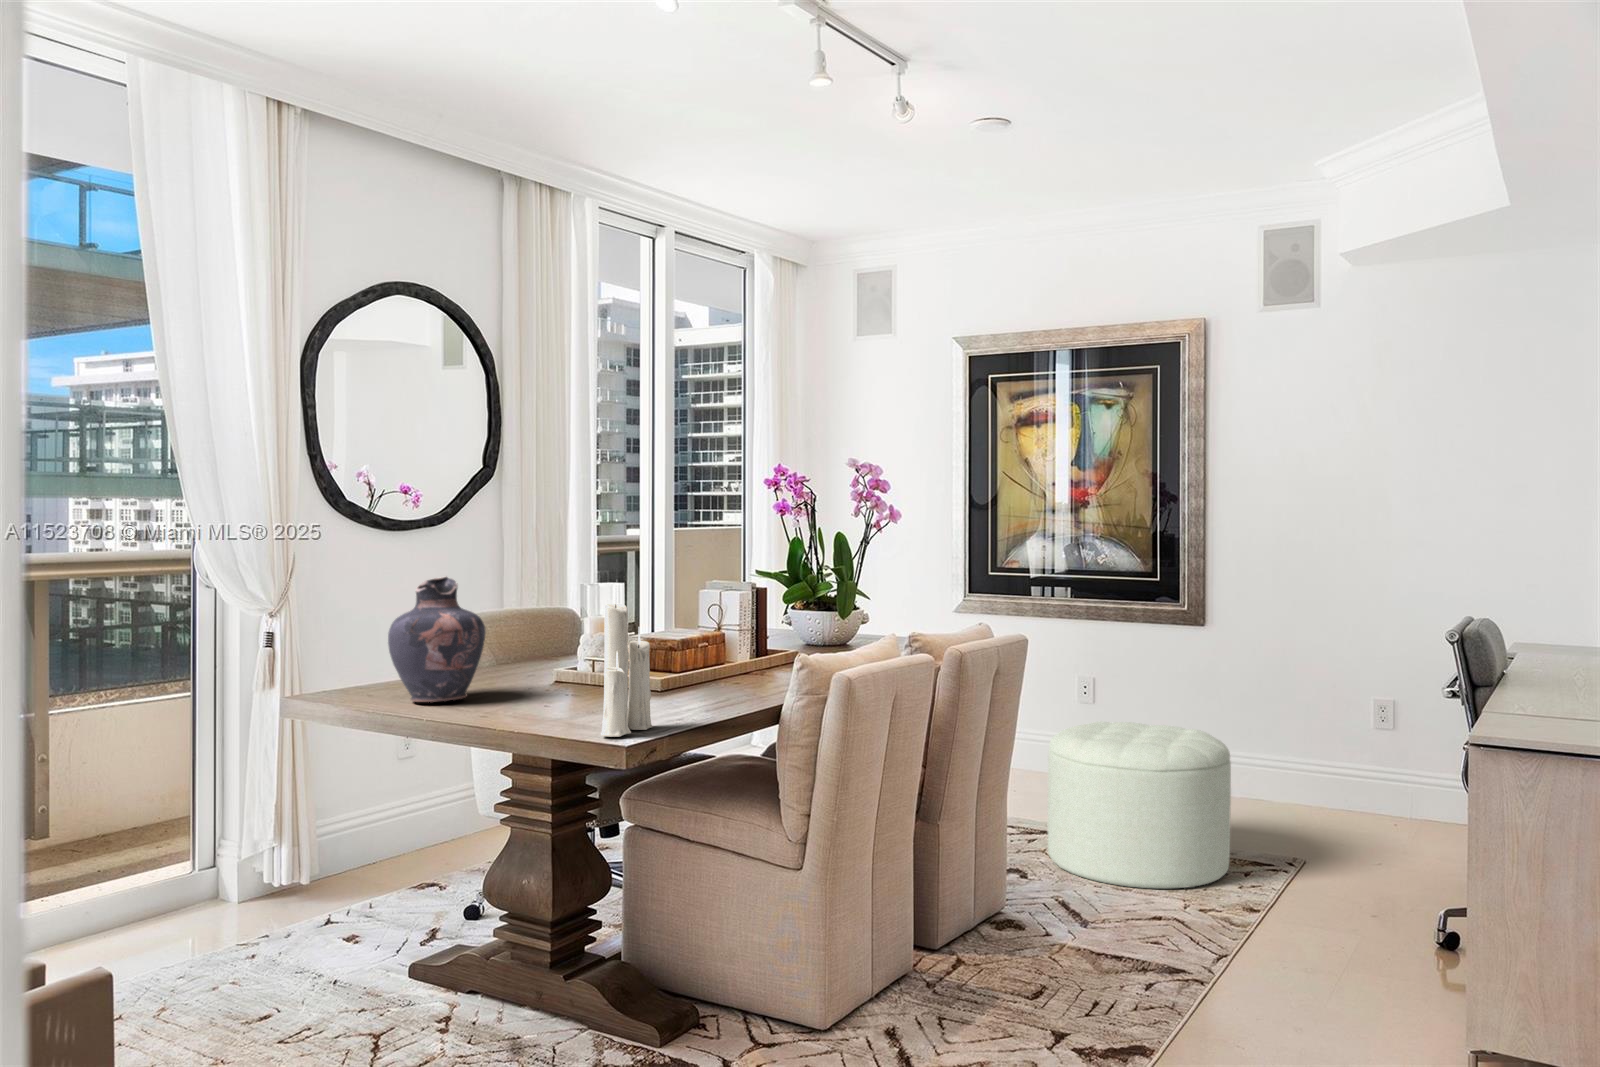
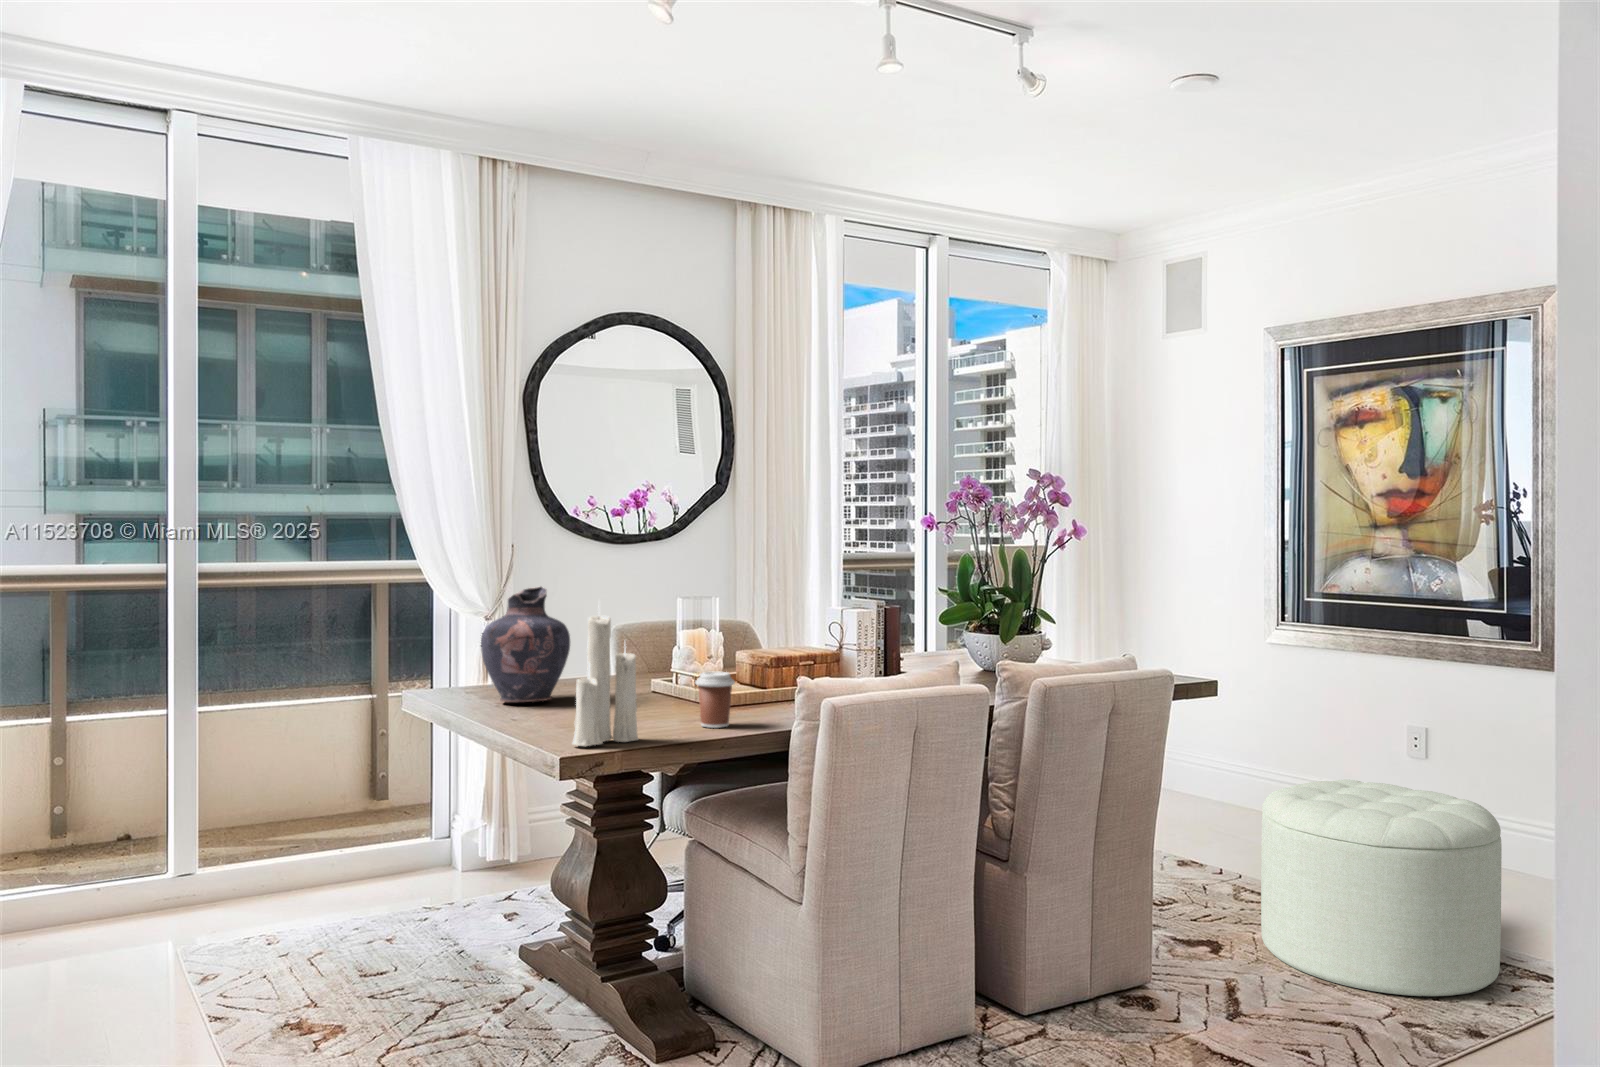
coffee cup: none [672,656,711,711] -> present [695,671,735,728]

